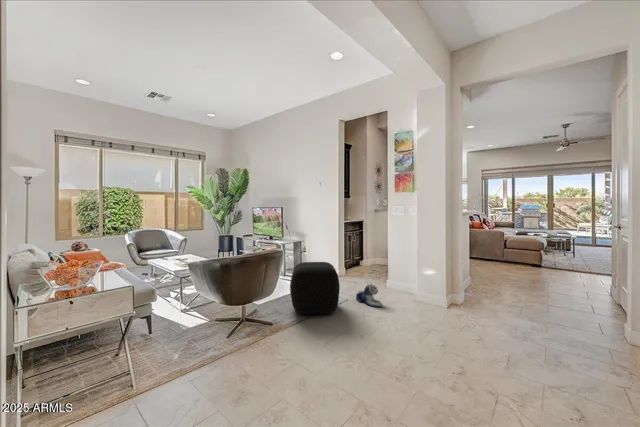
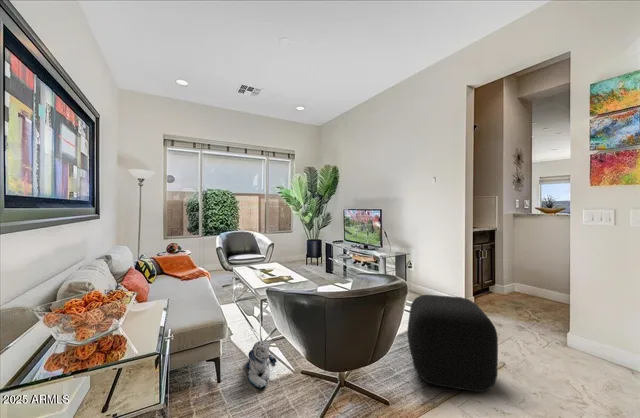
plush toy: present [356,284,383,307] -> present [246,341,277,388]

